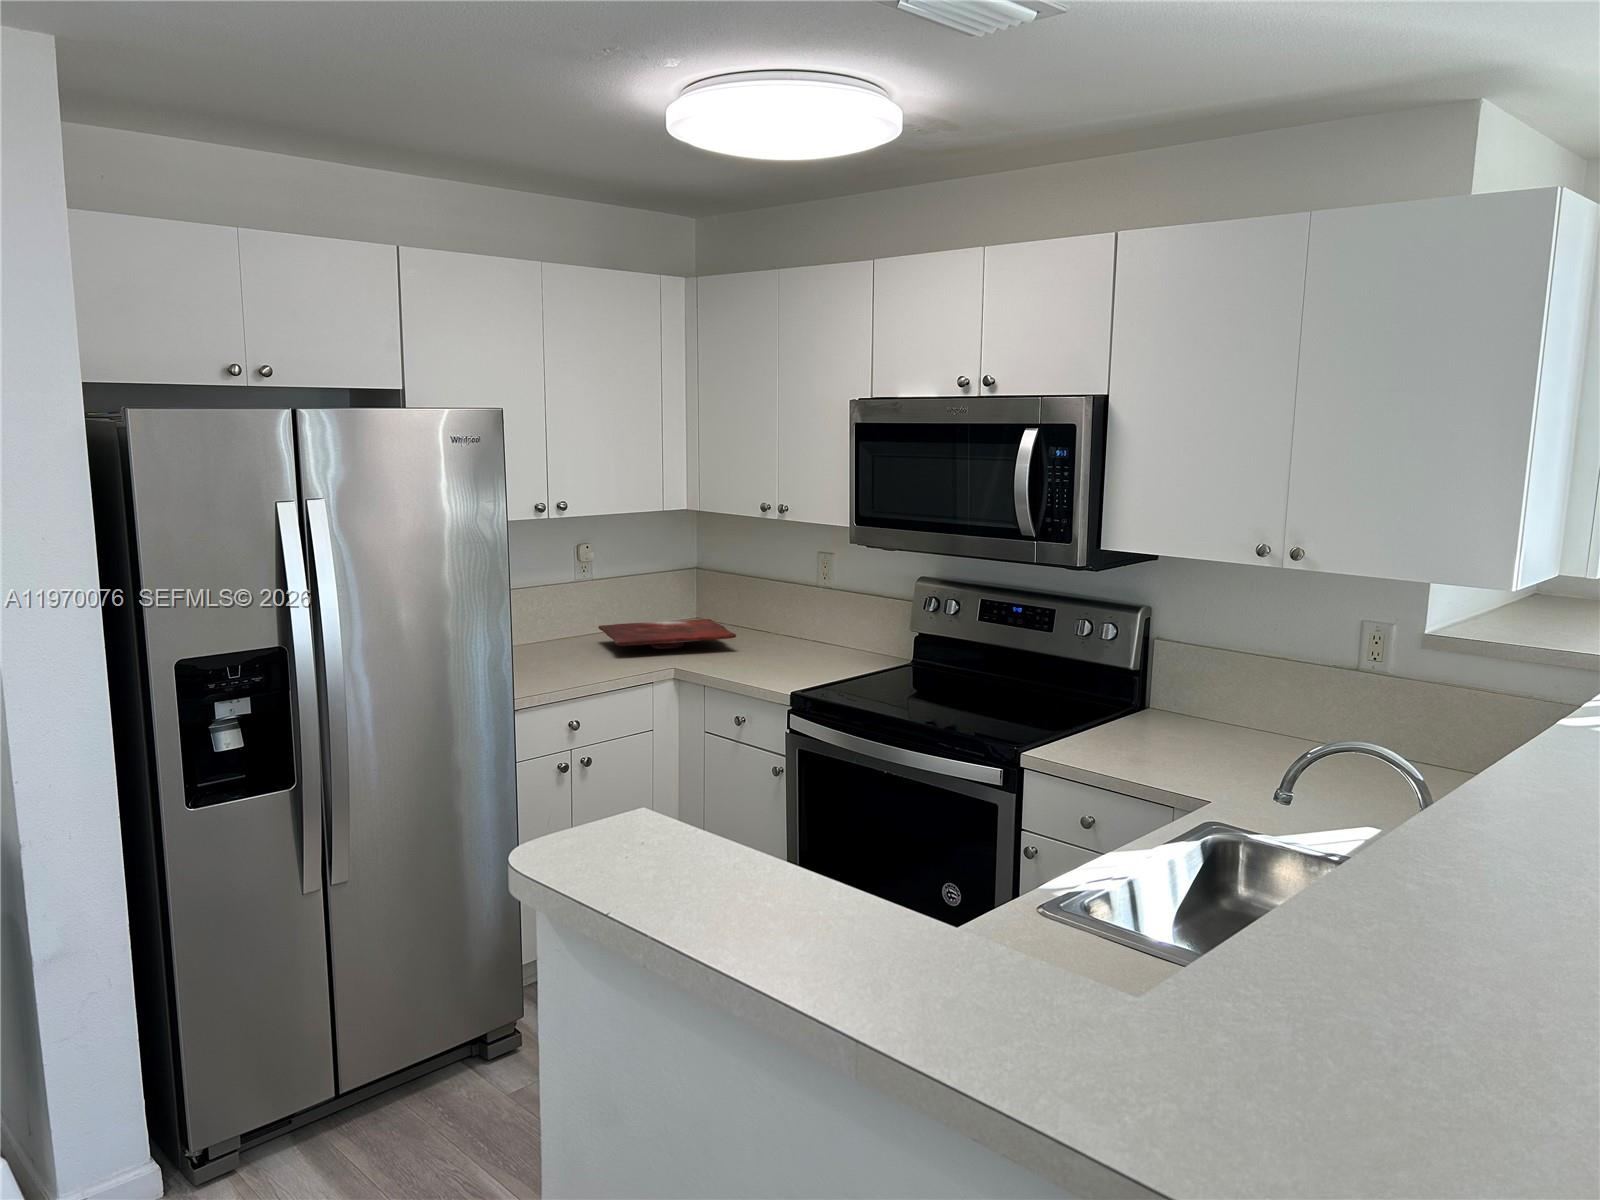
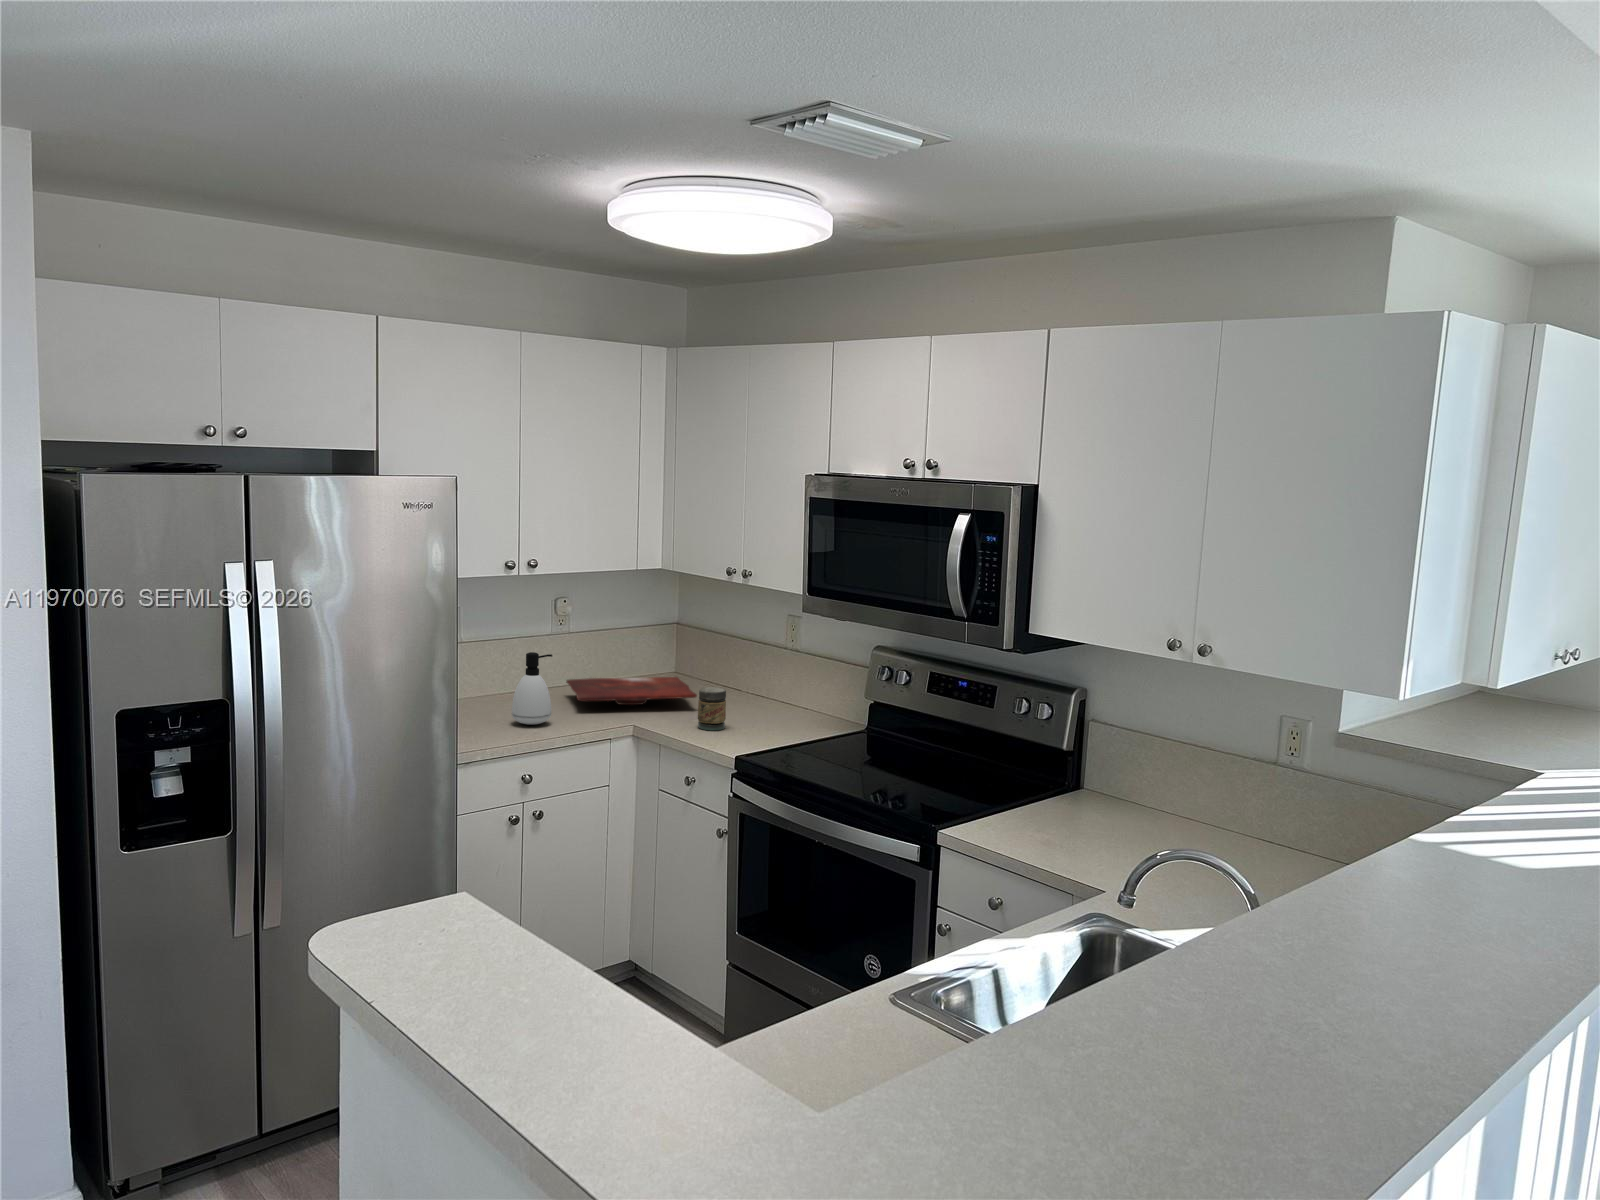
soap dispenser: none [553,596,594,670] -> present [512,652,552,725]
jar: none [743,625,771,669] -> present [698,687,726,730]

